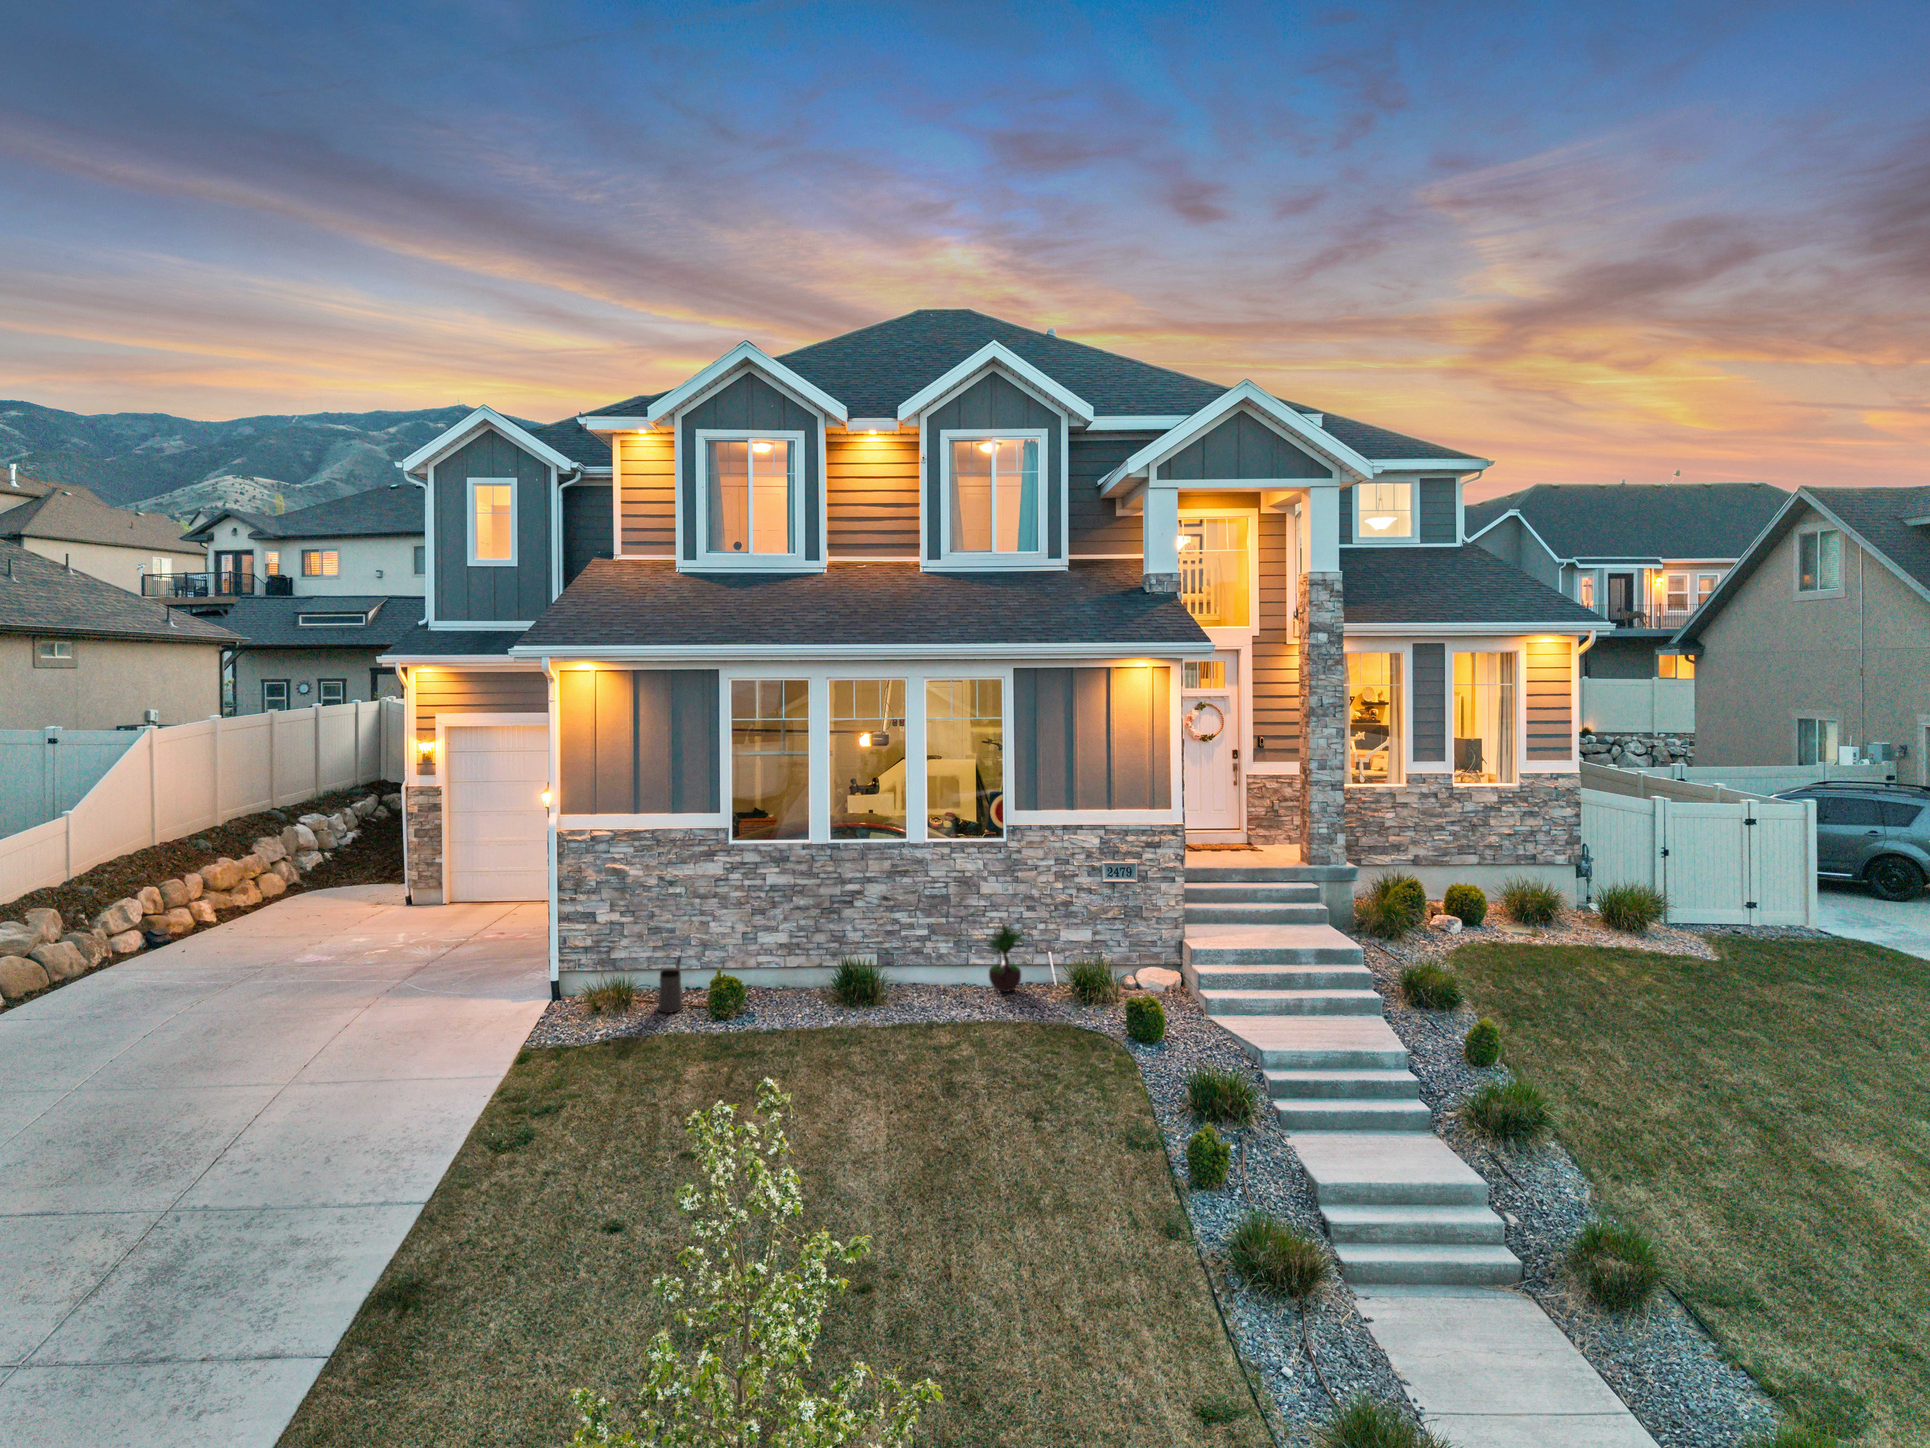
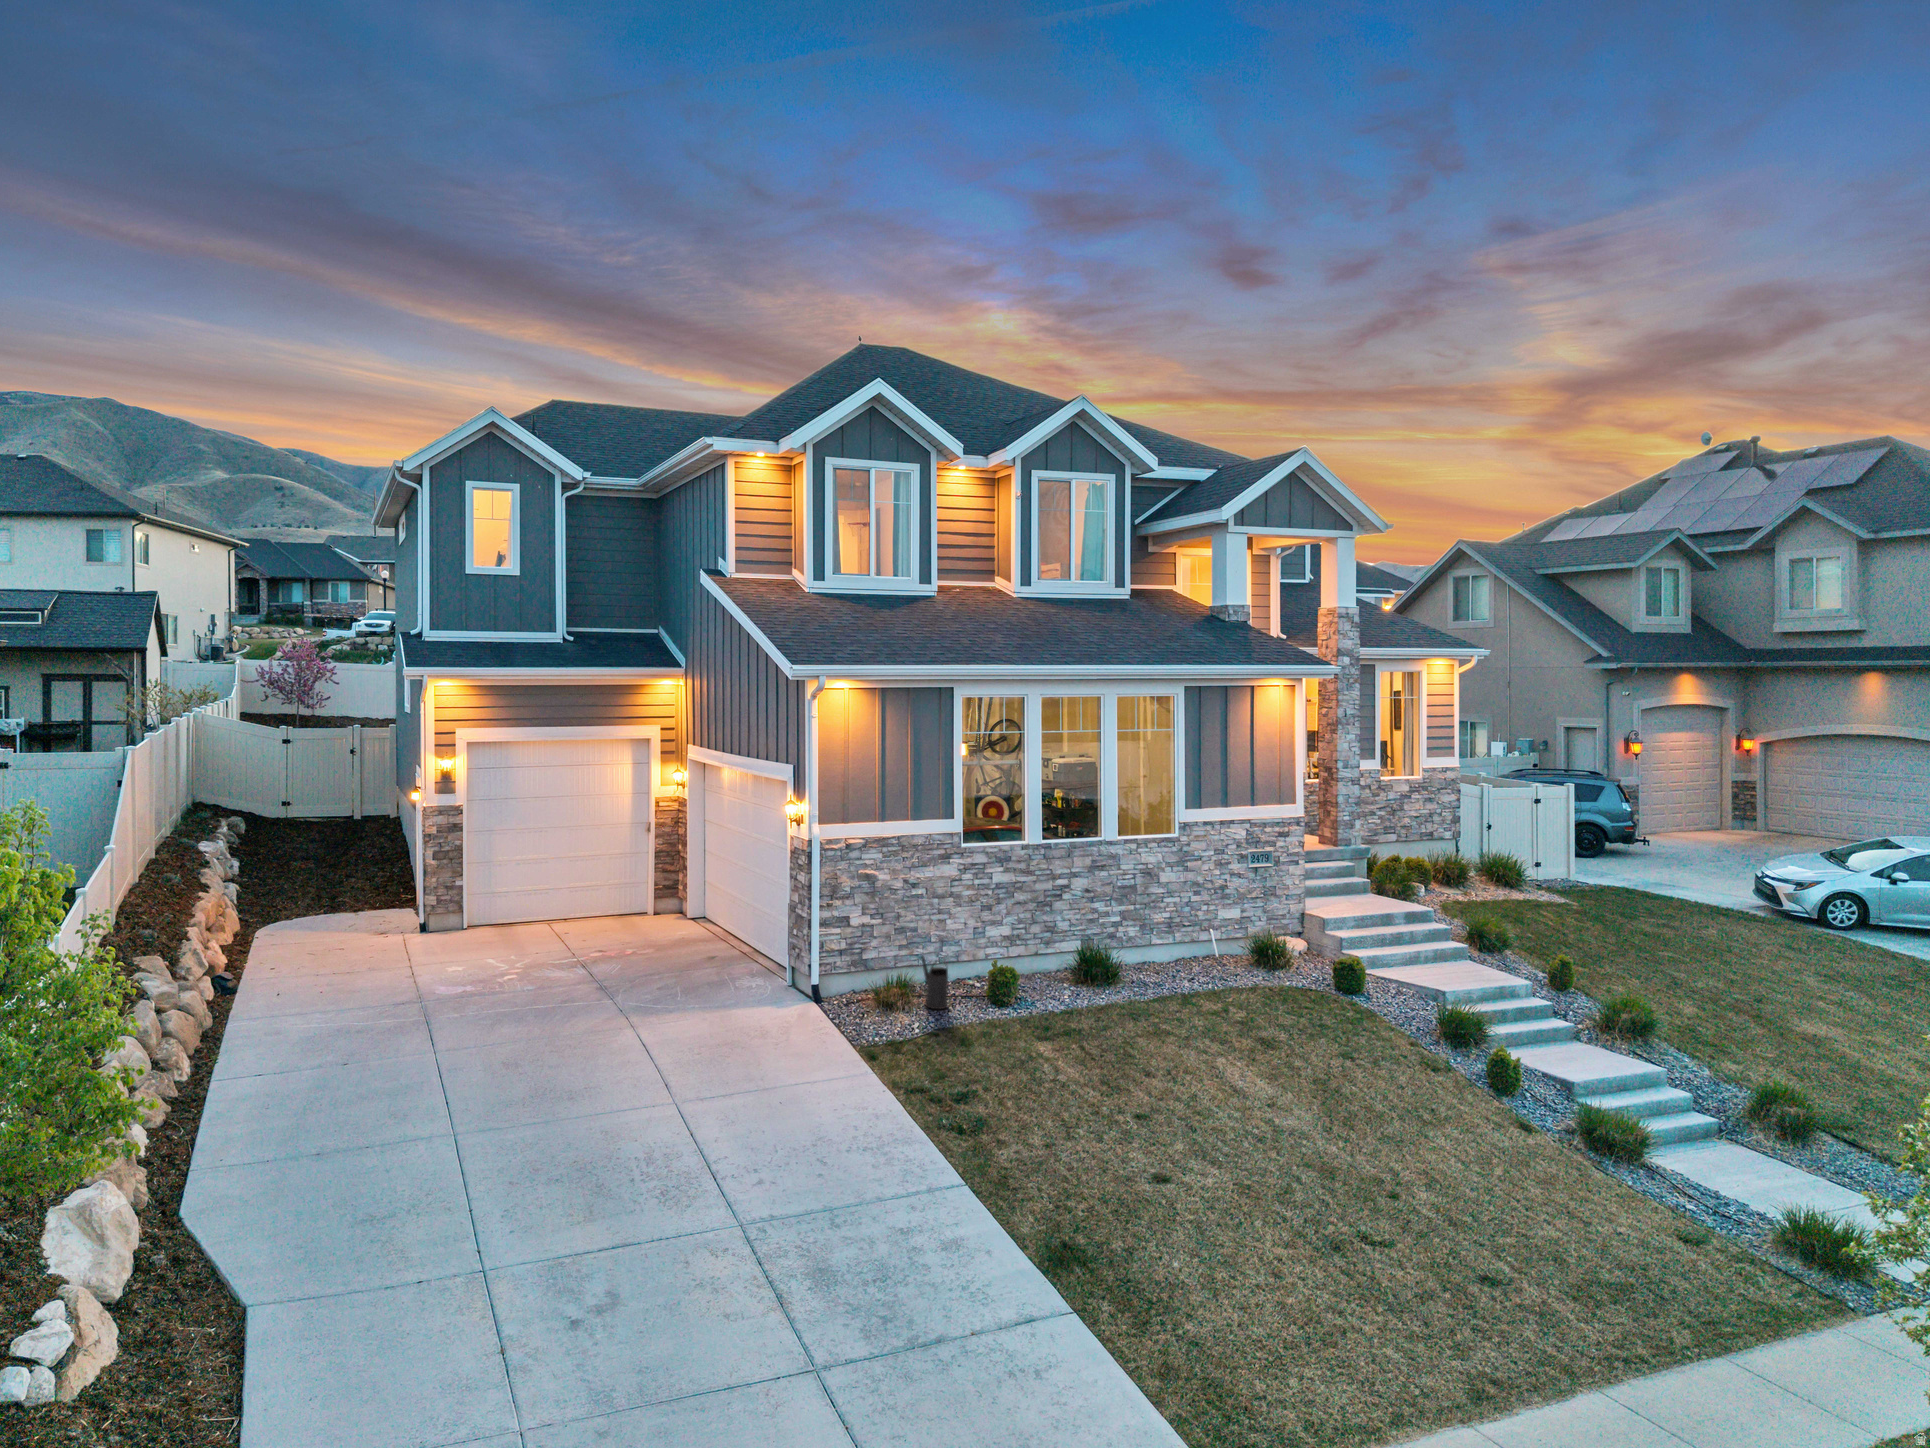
potted tree: present [988,926,1022,992] -> none [1171,902,1213,965]

